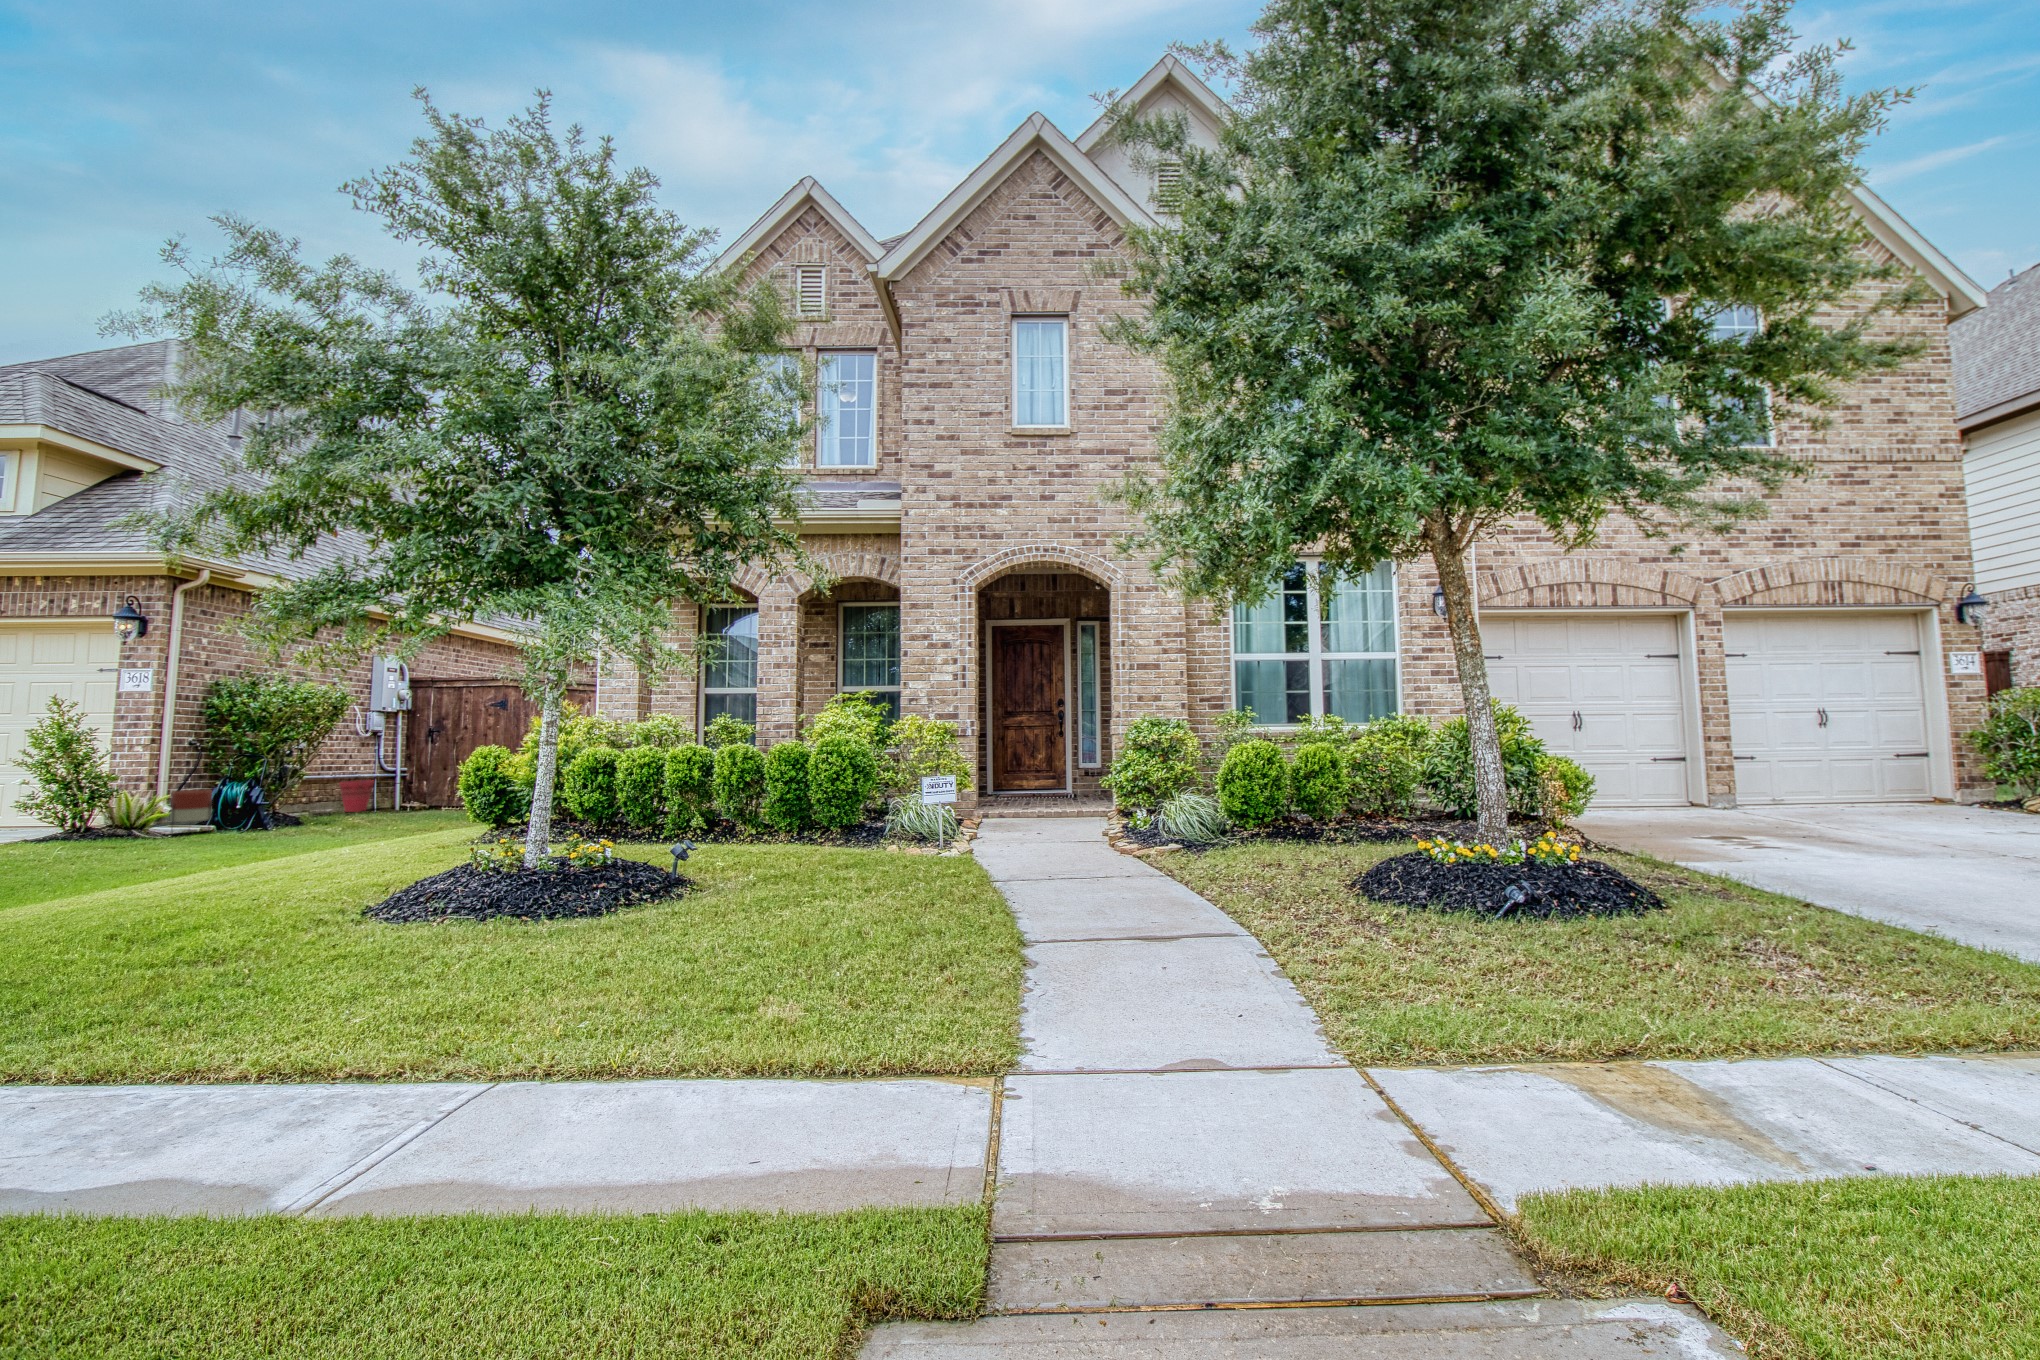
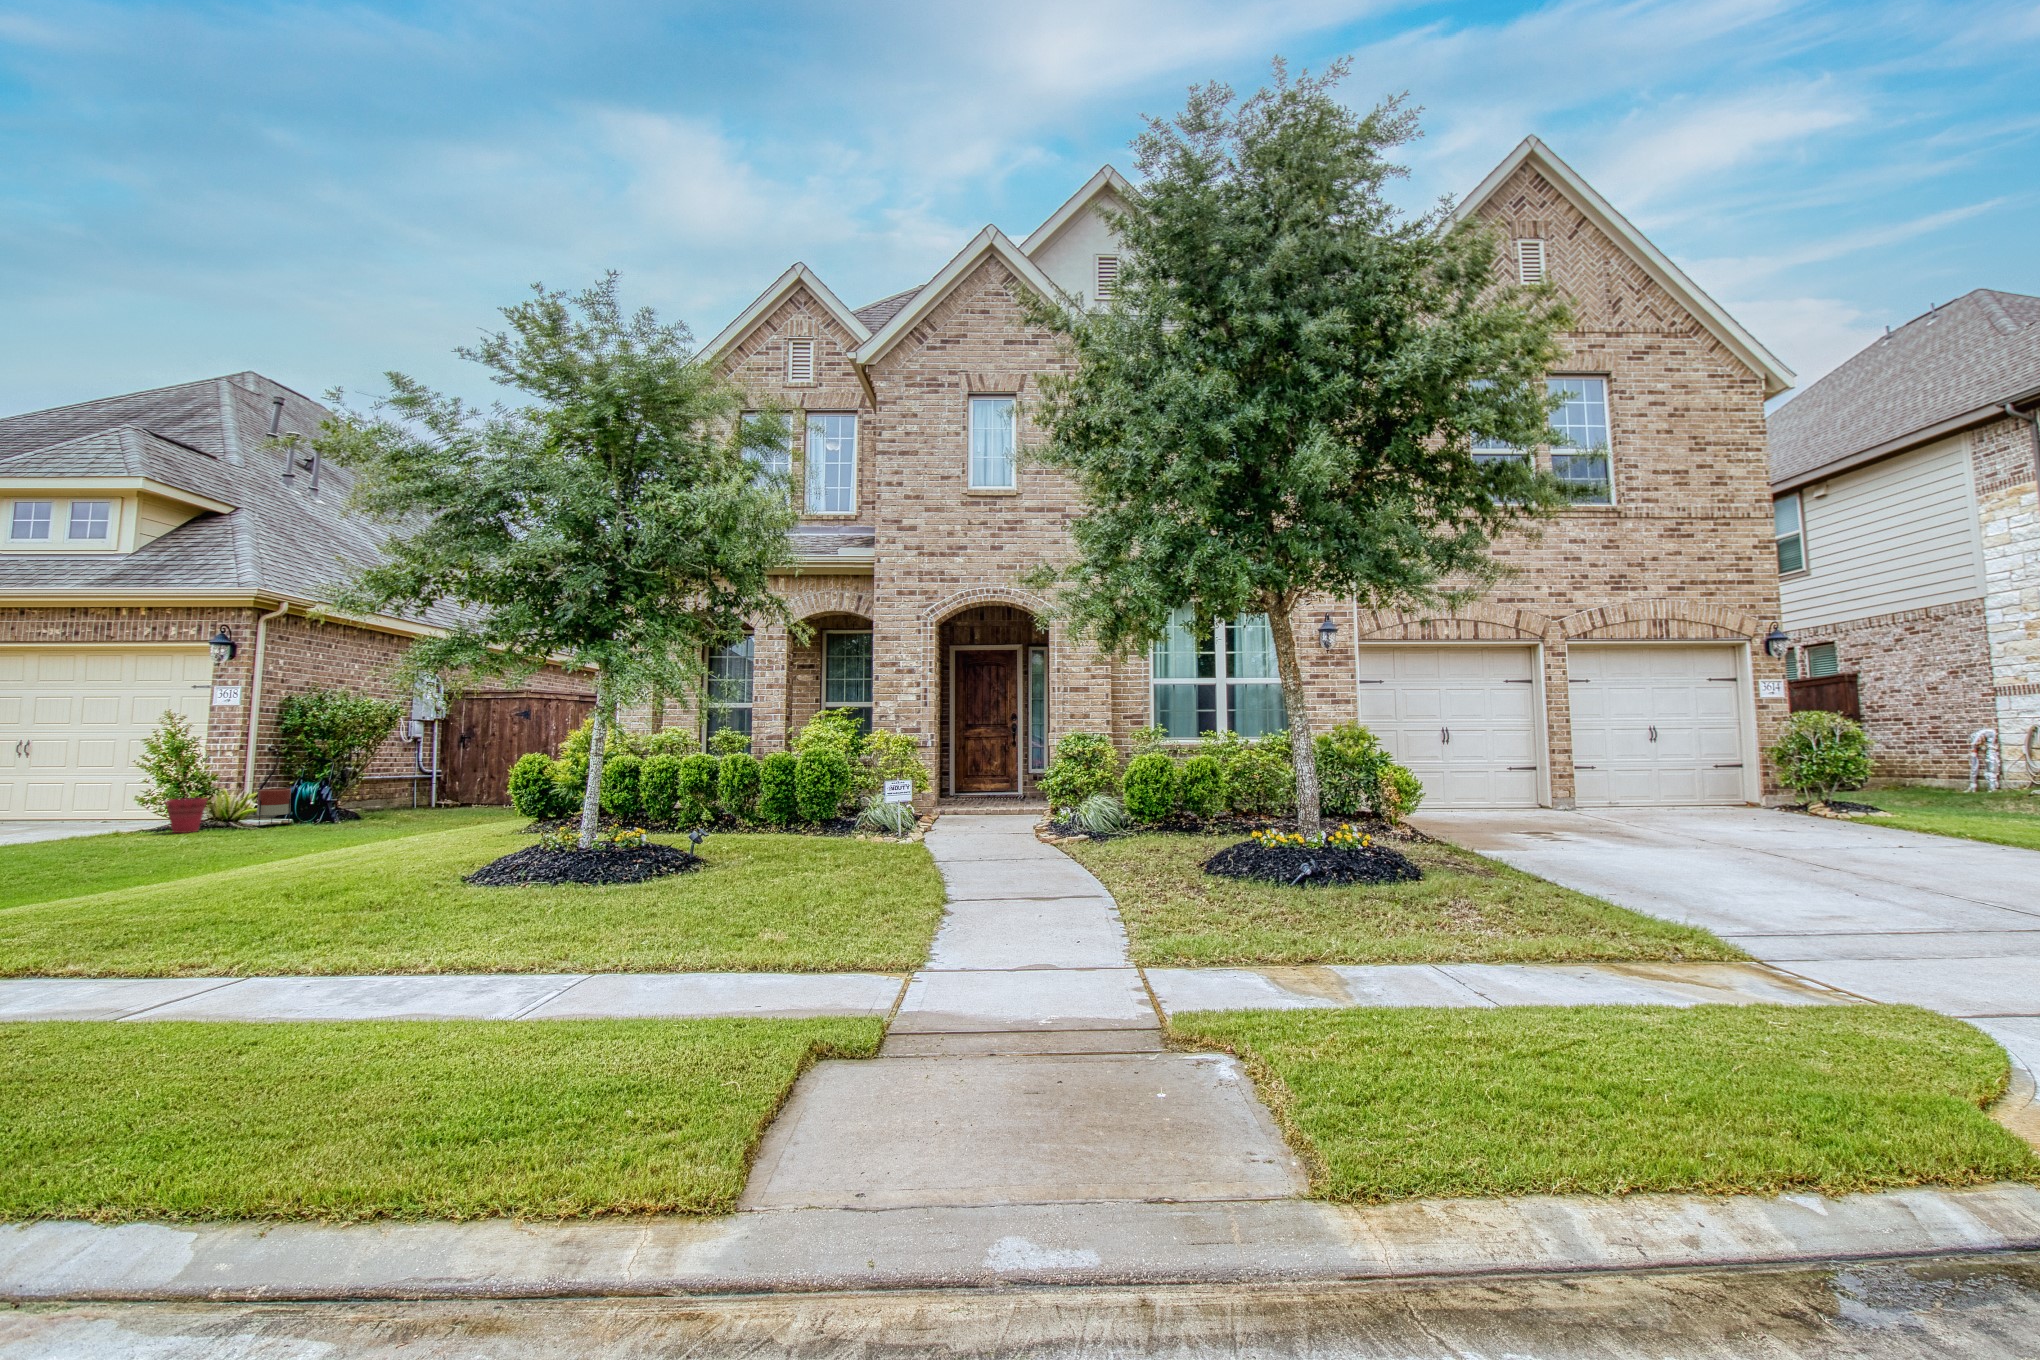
bucket: present [339,780,374,812] -> present [166,798,207,833]

